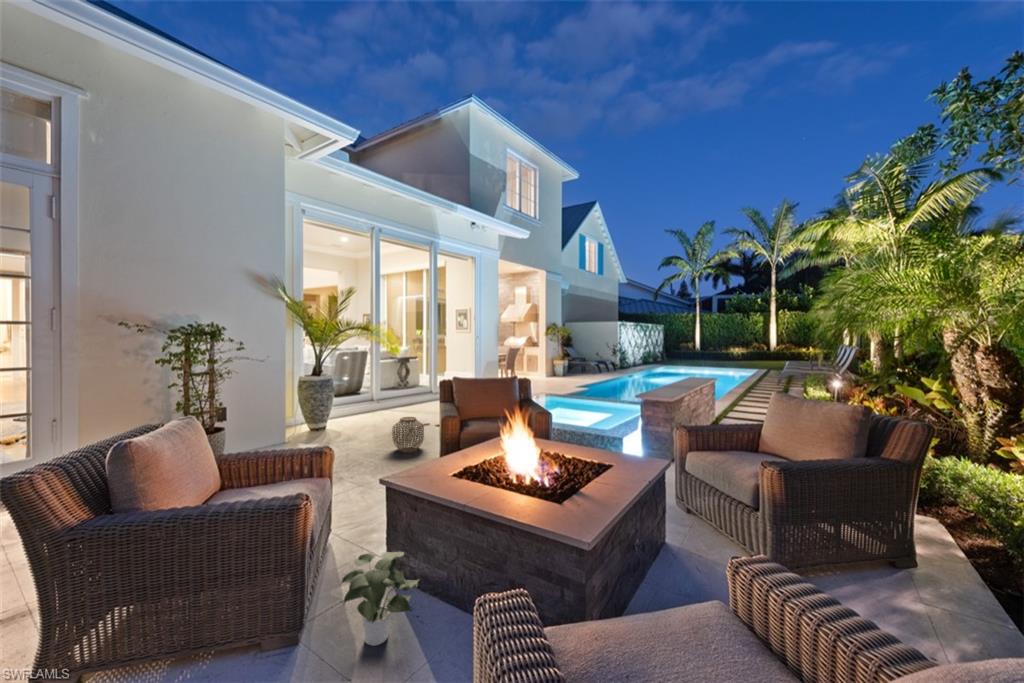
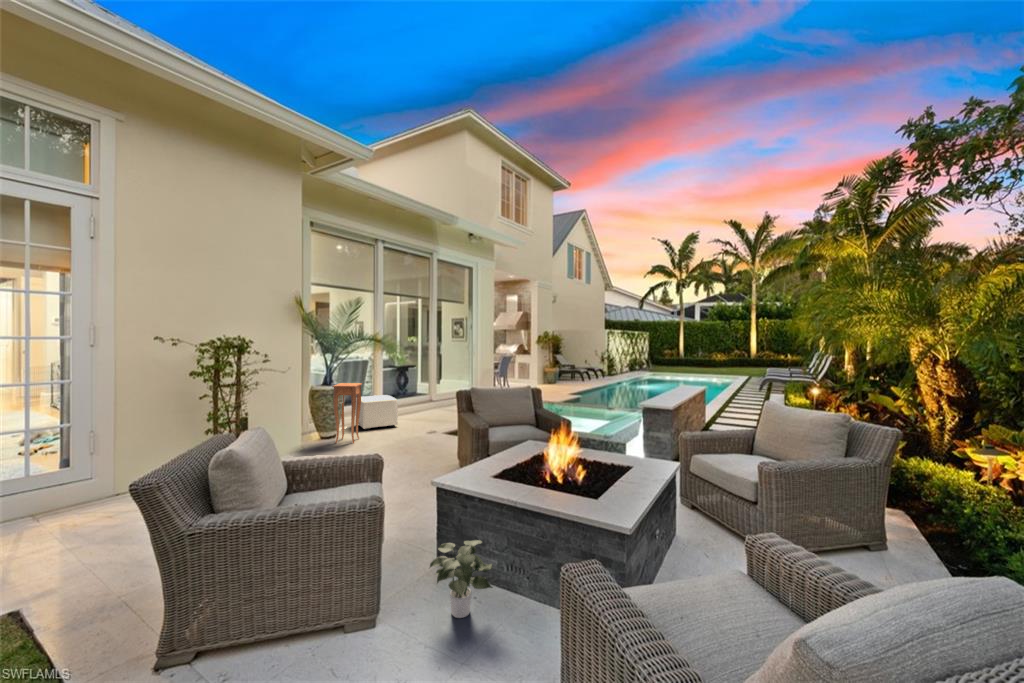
side table: none [318,373,350,435] -> present [332,383,362,443]
ottoman: none [350,386,391,421] -> present [355,395,398,430]
woven basket: present [392,417,424,452] -> none [412,425,441,459]

